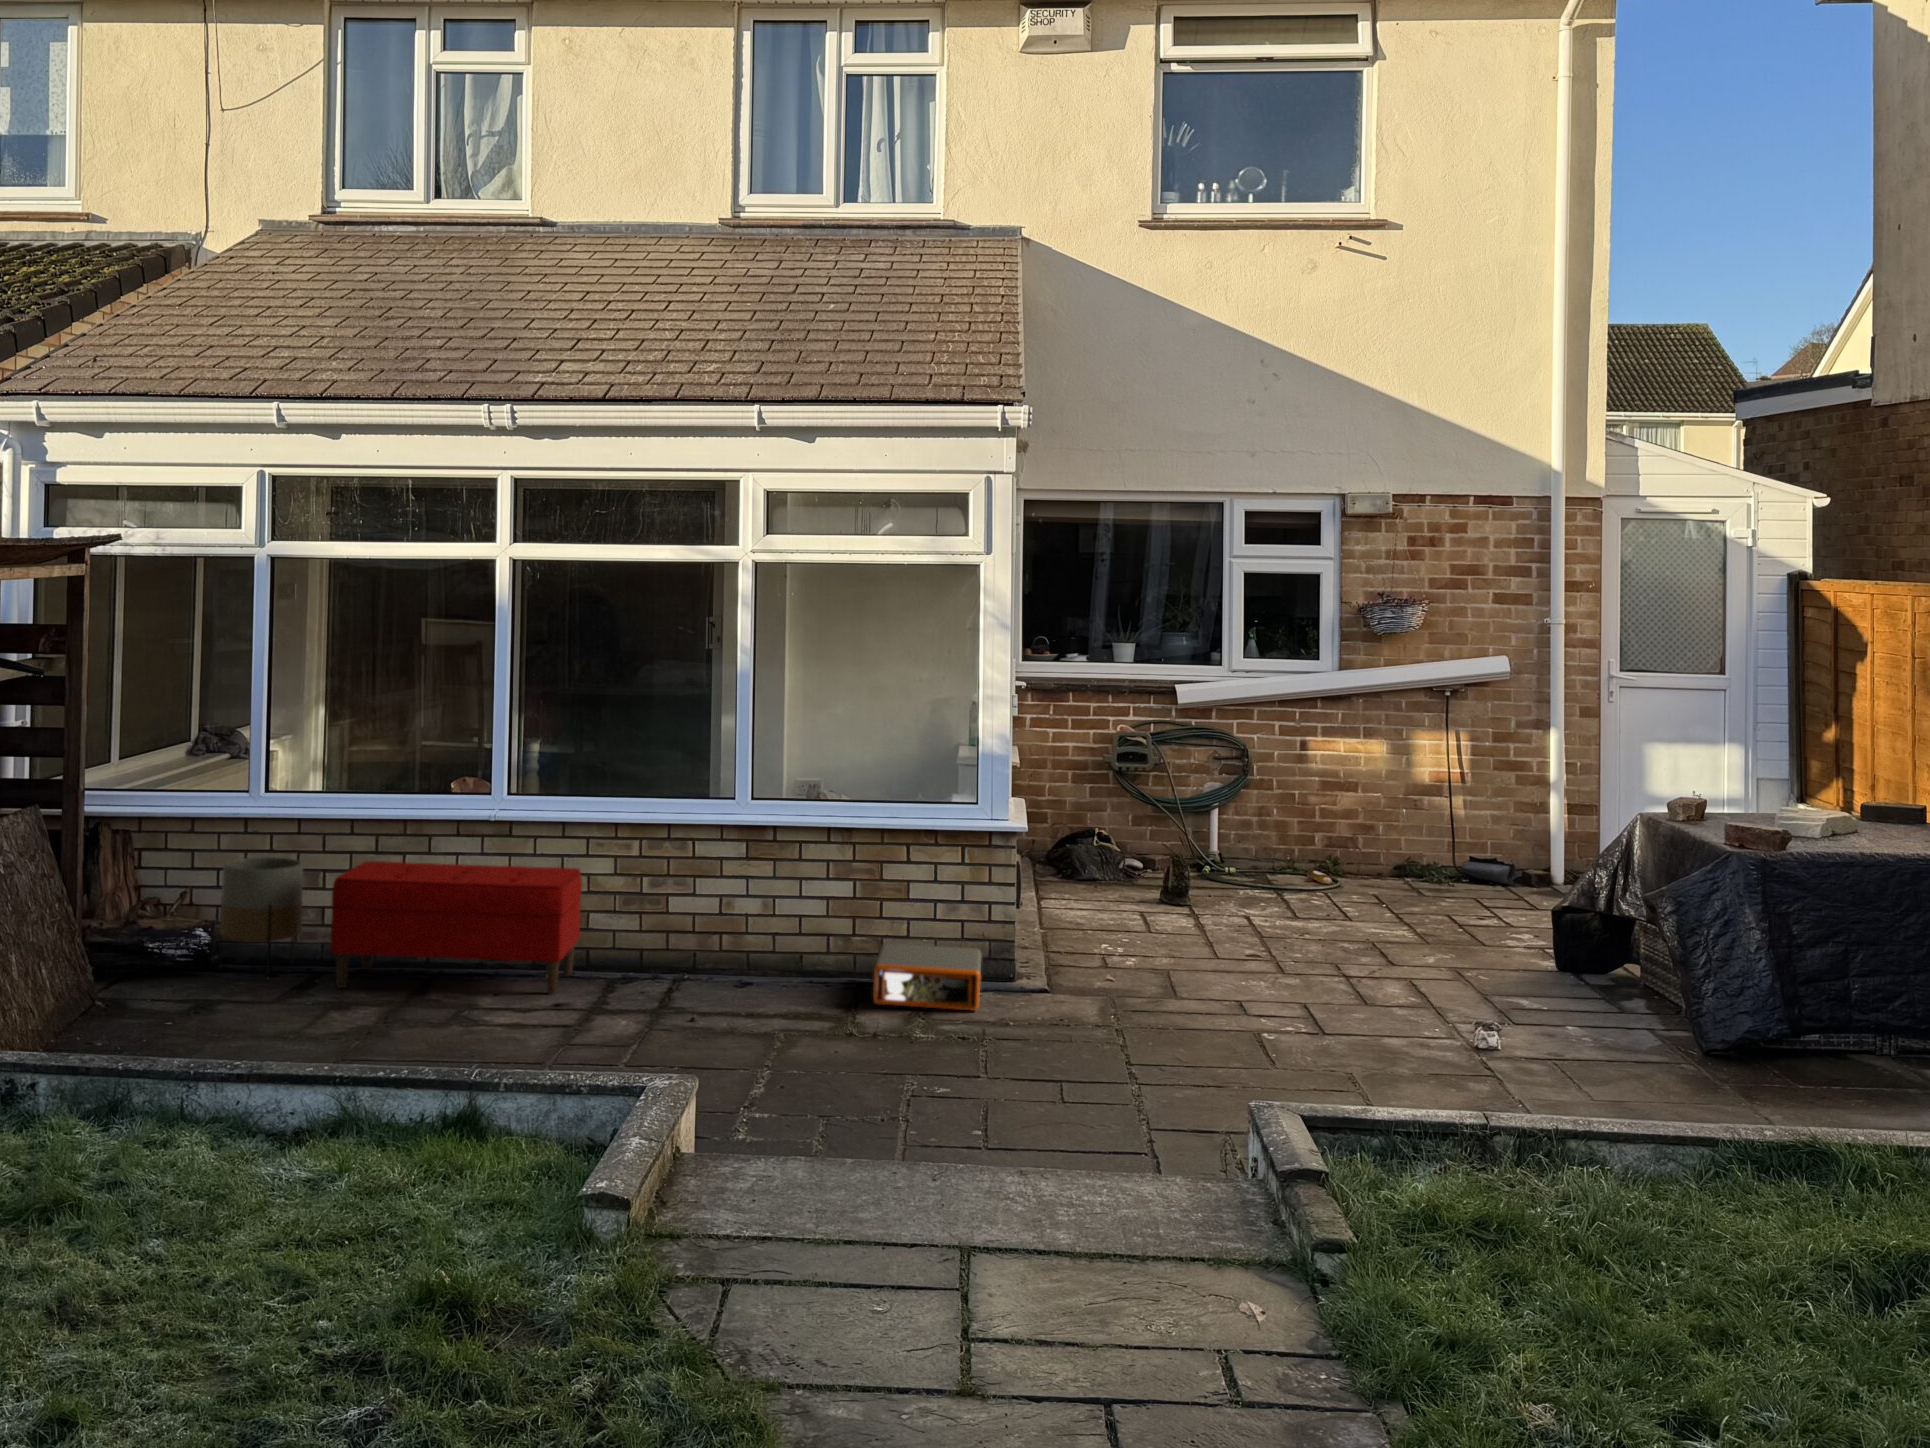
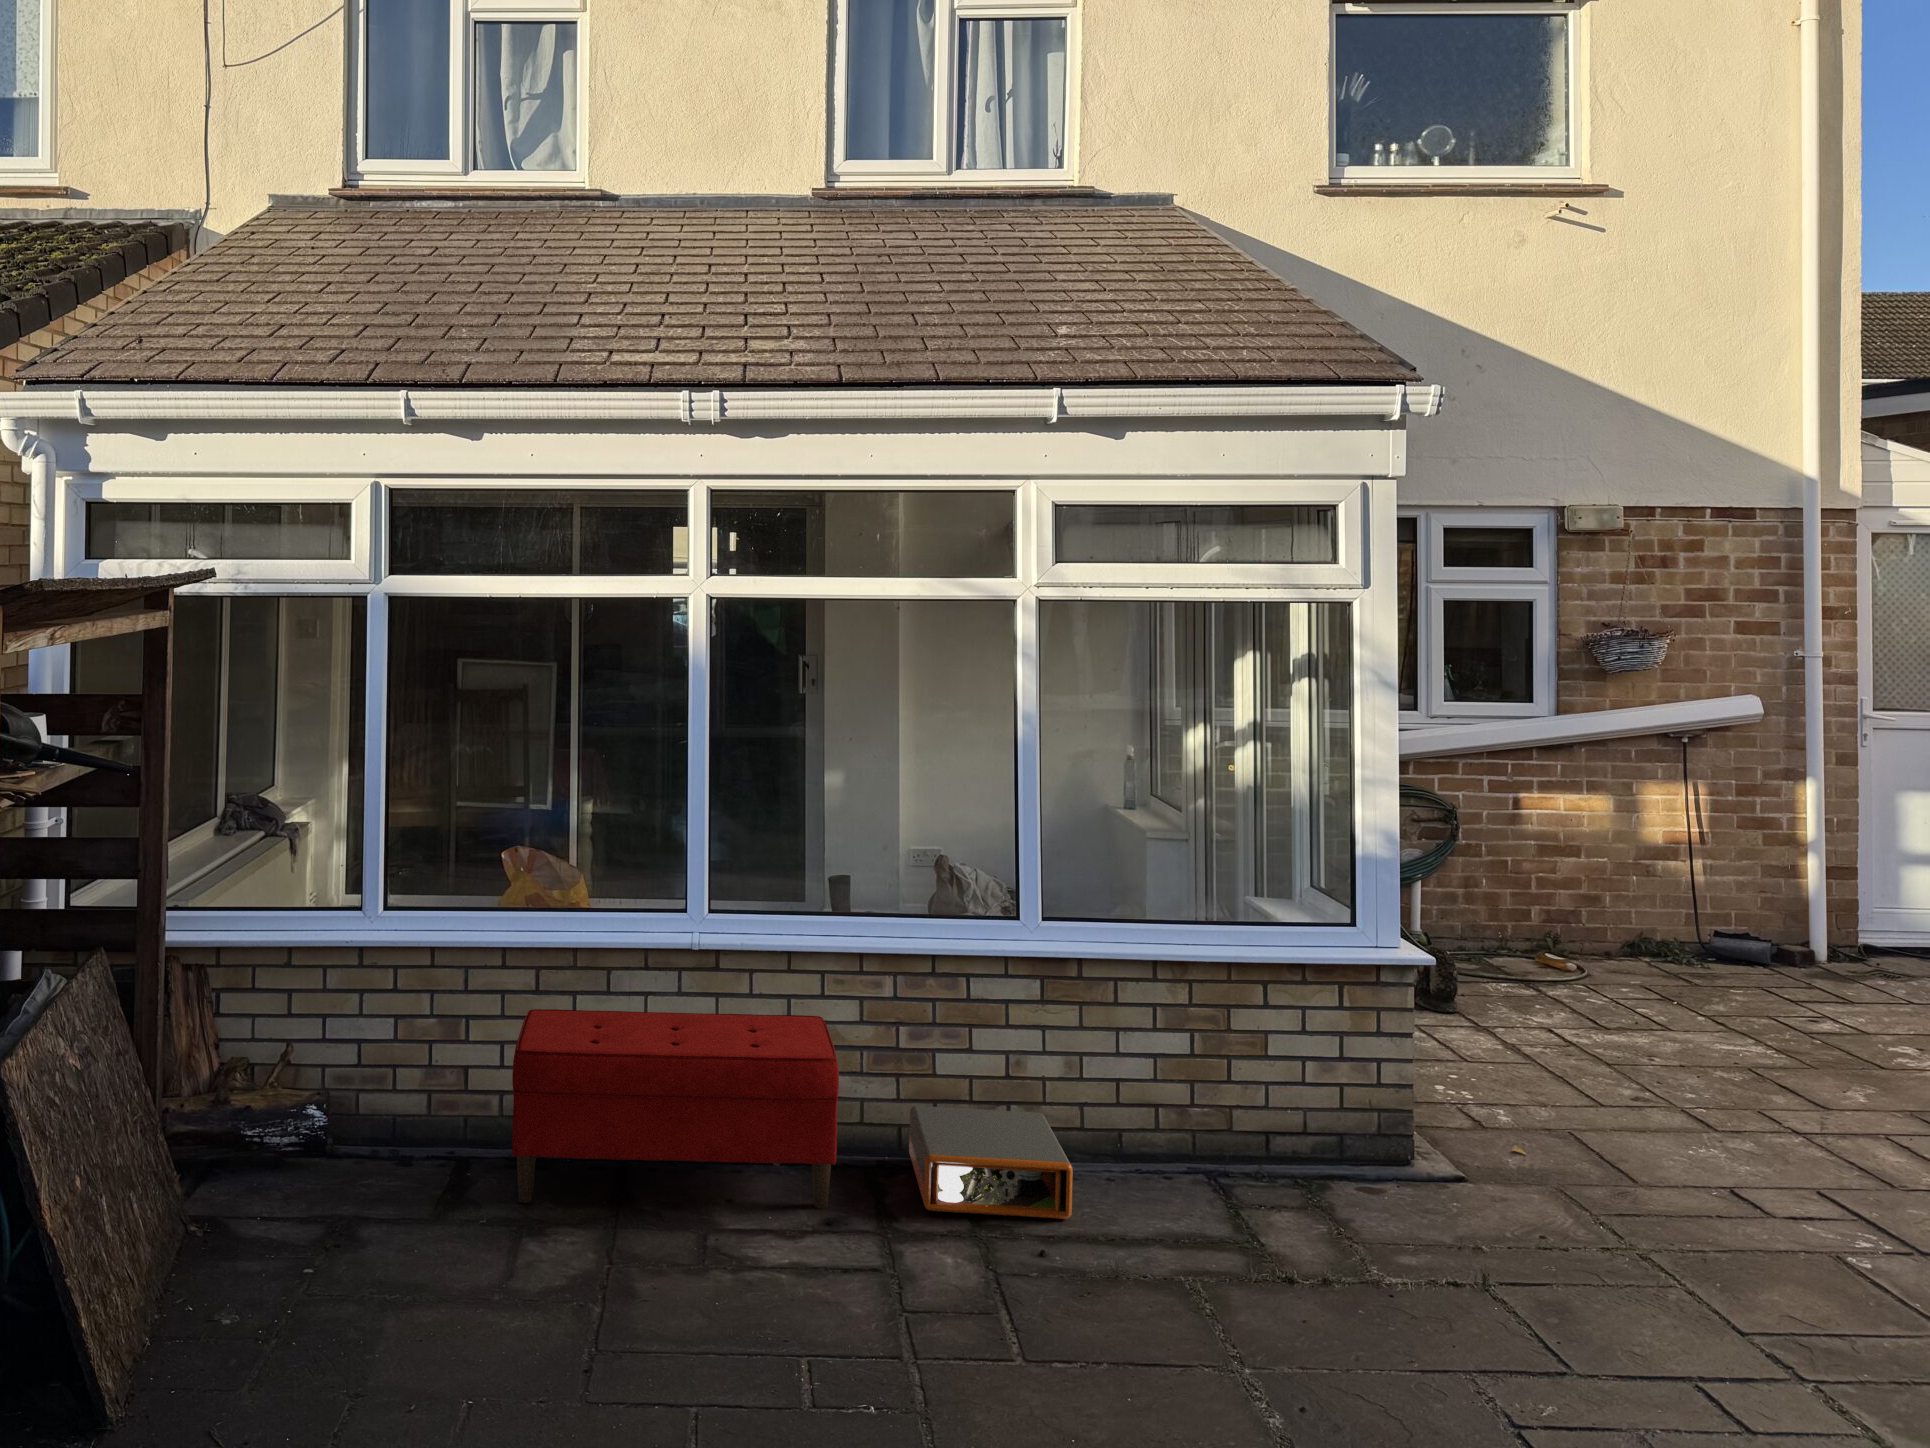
planter: present [219,857,303,979] -> none [336,1005,450,1186]
storage box: present [873,943,981,1011] -> present [909,1106,1073,1219]

